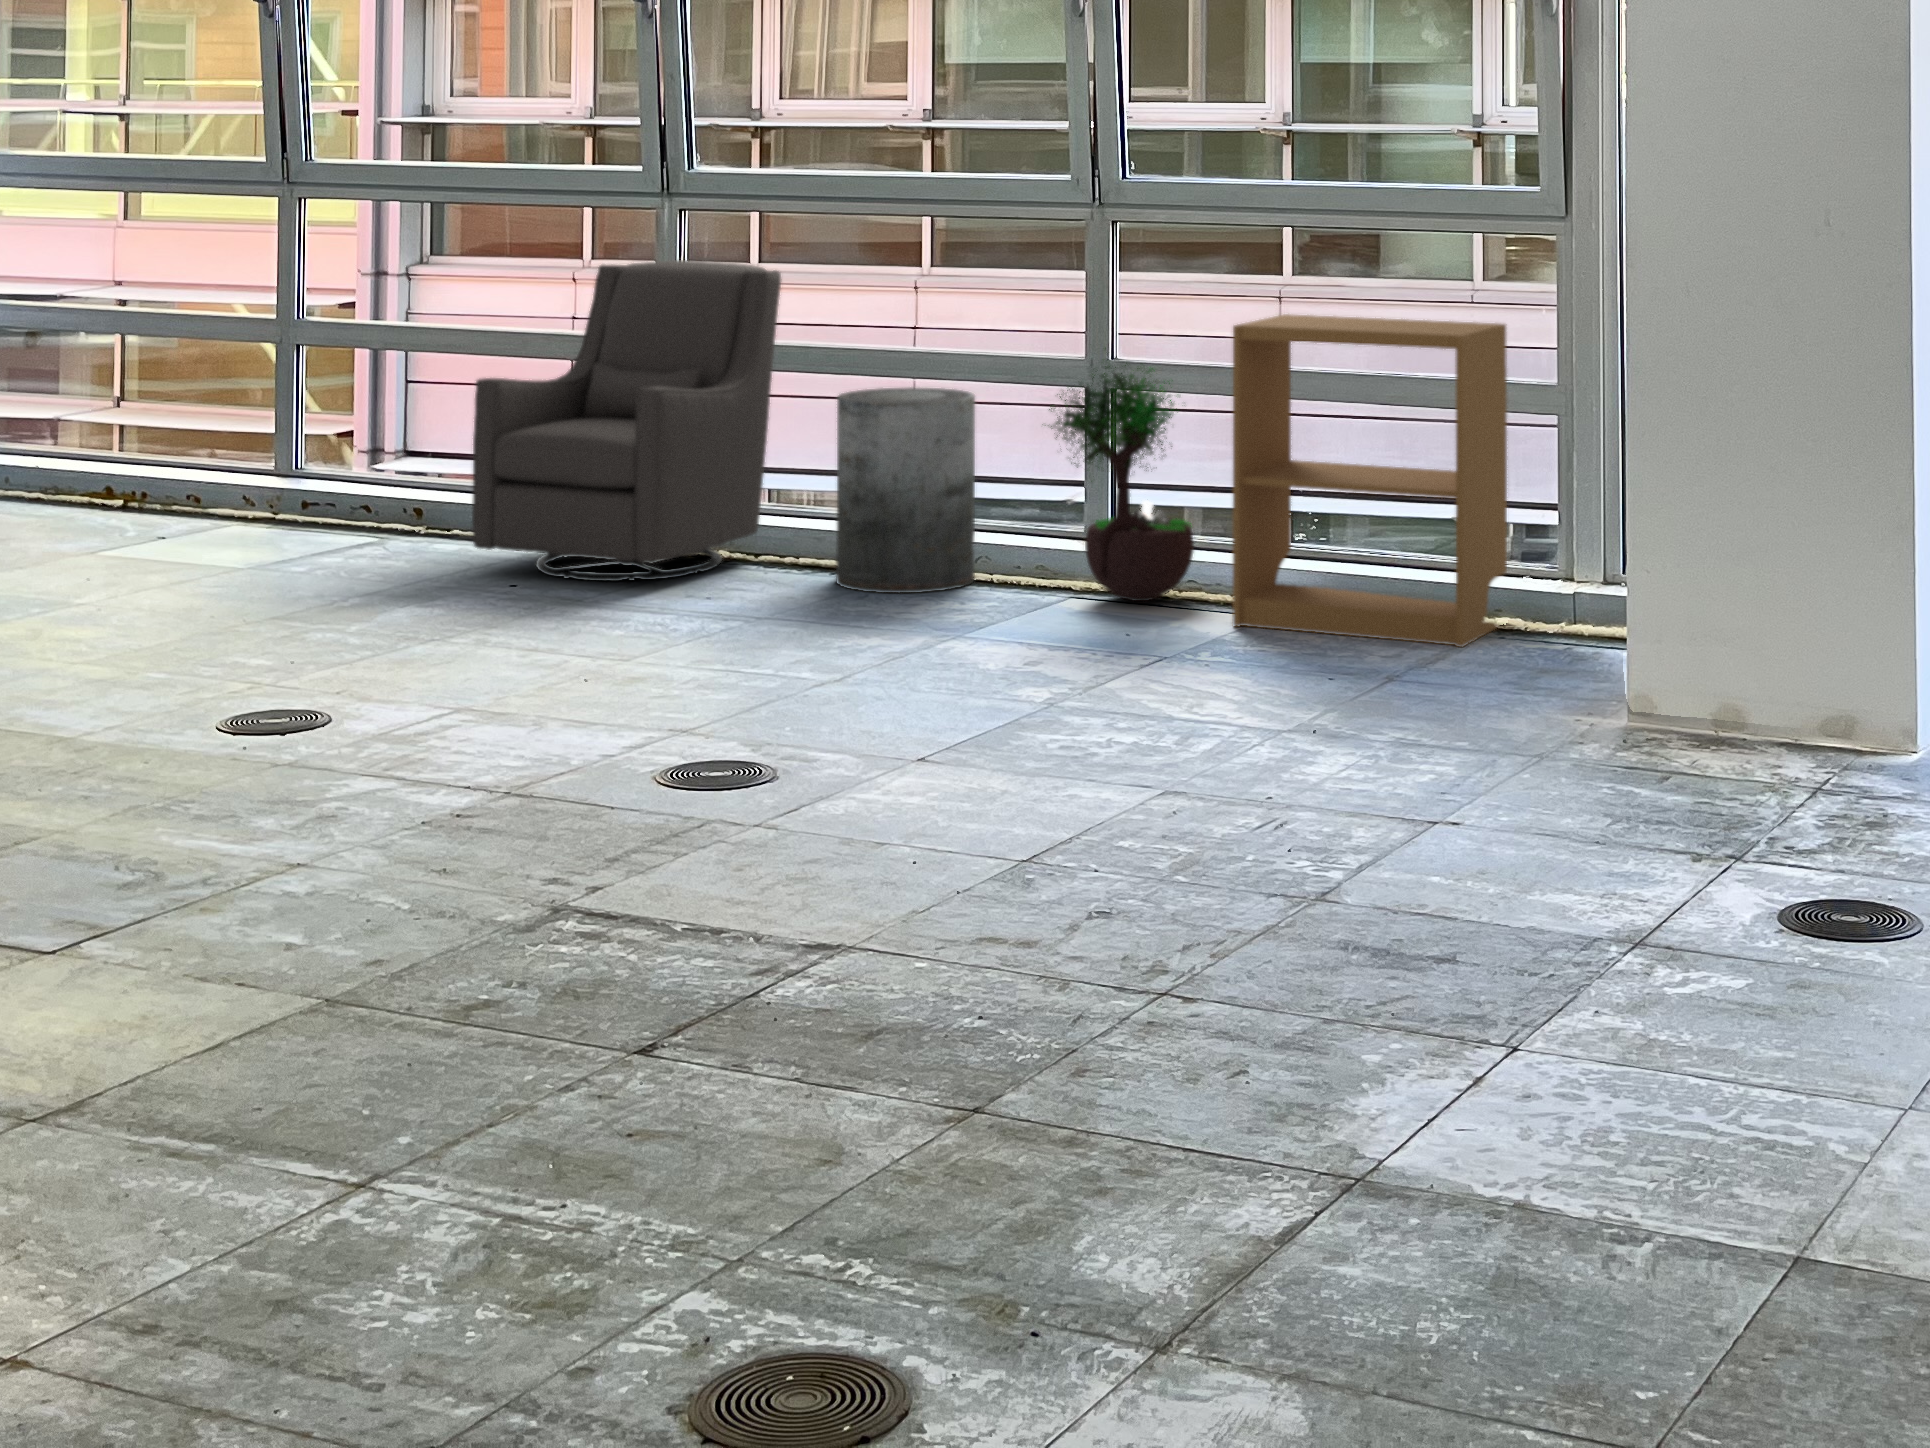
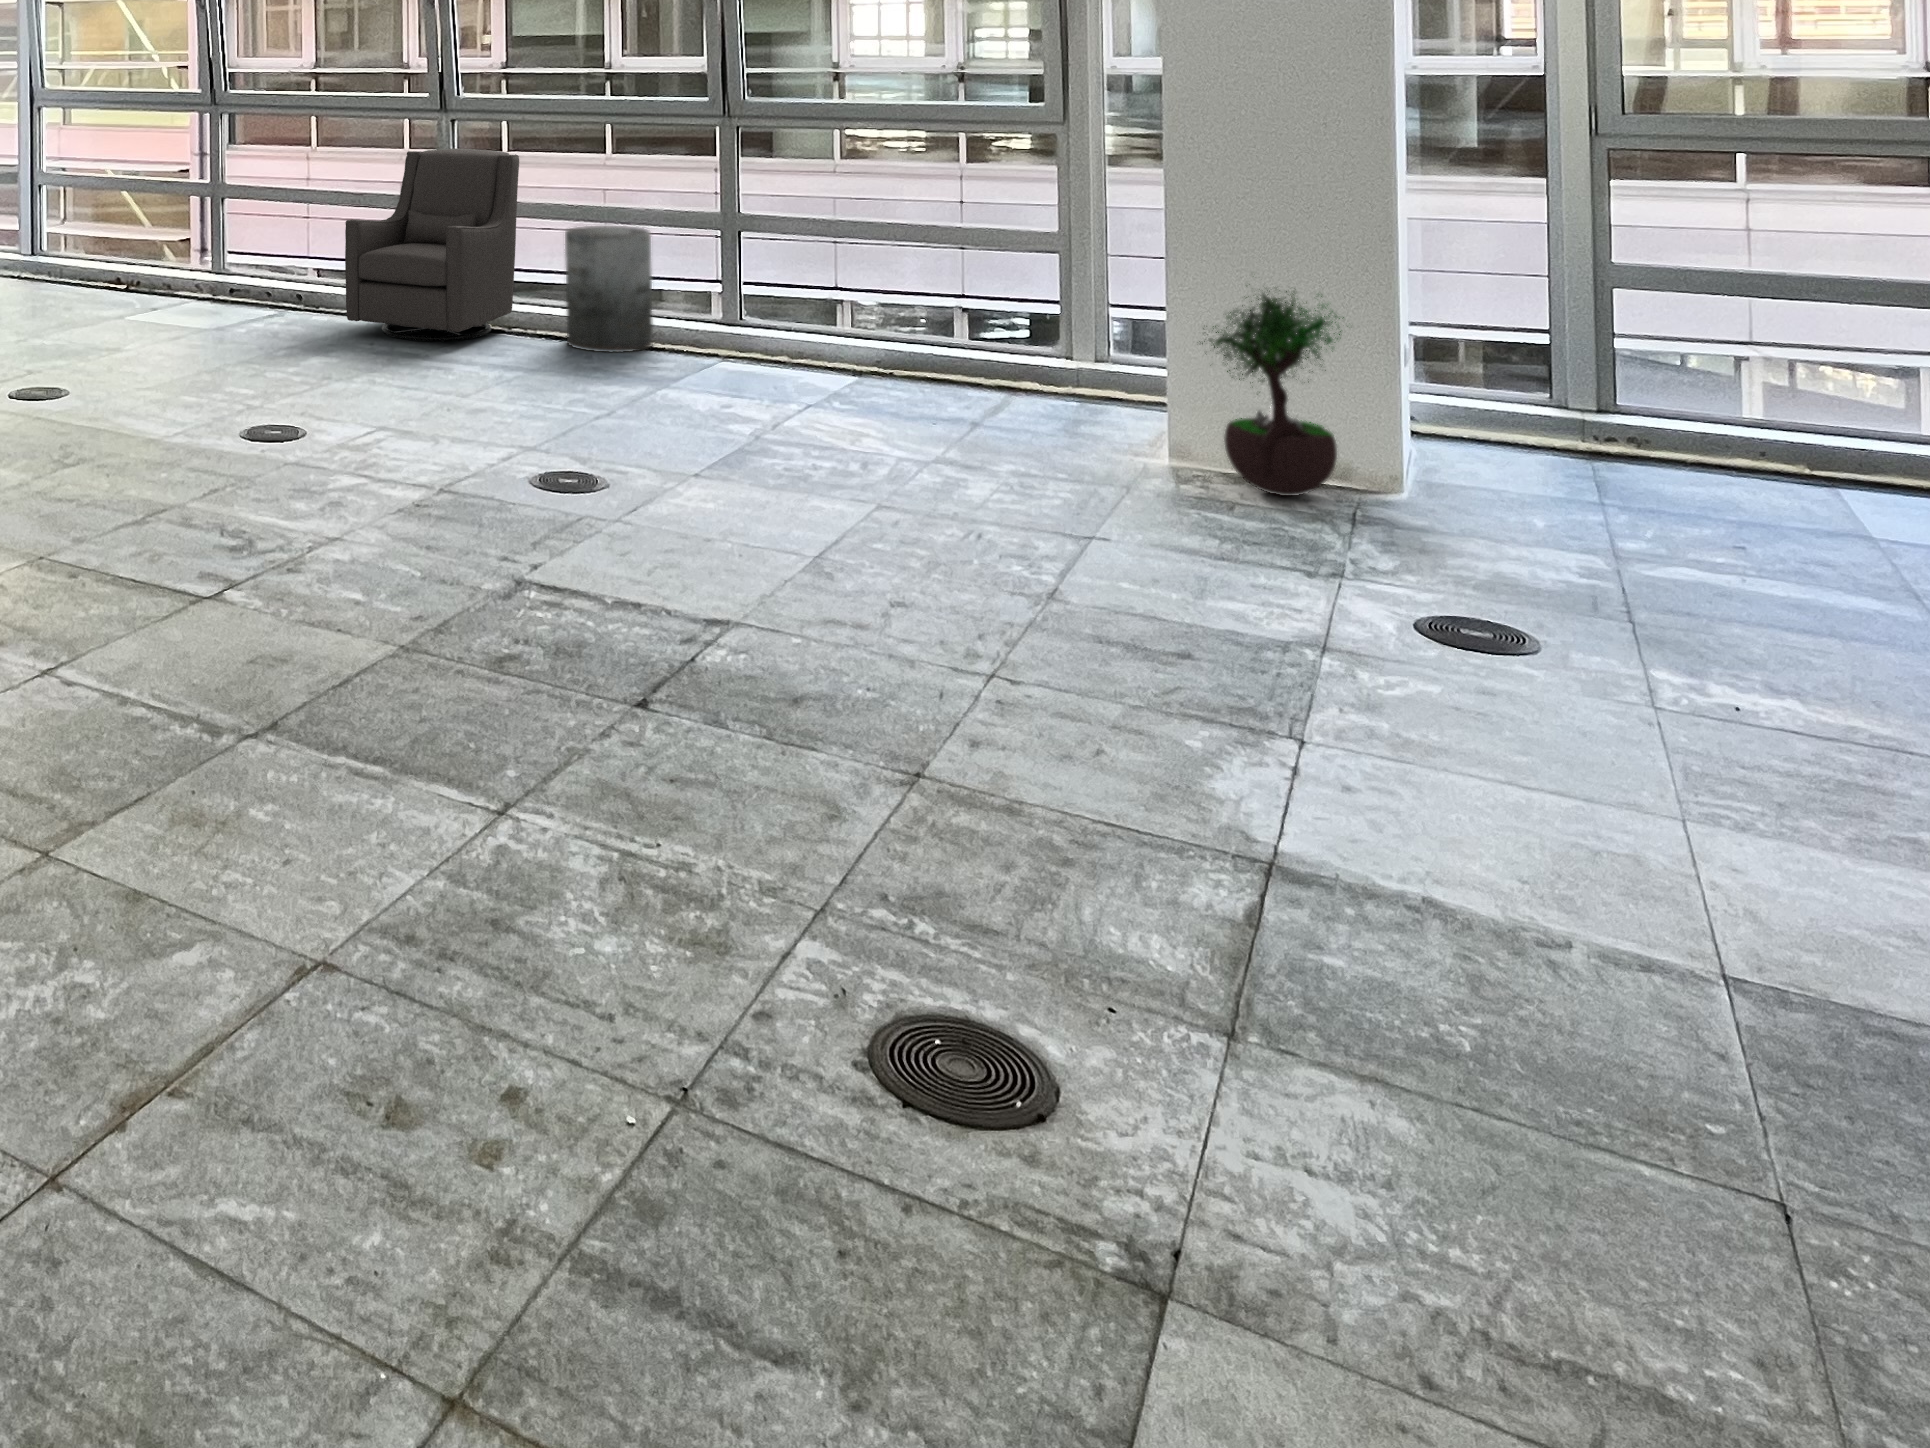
bookshelf: present [1233,314,1507,647] -> none [835,182,1021,398]
potted tree: present [1045,348,1194,601] -> present [1199,290,1344,496]

